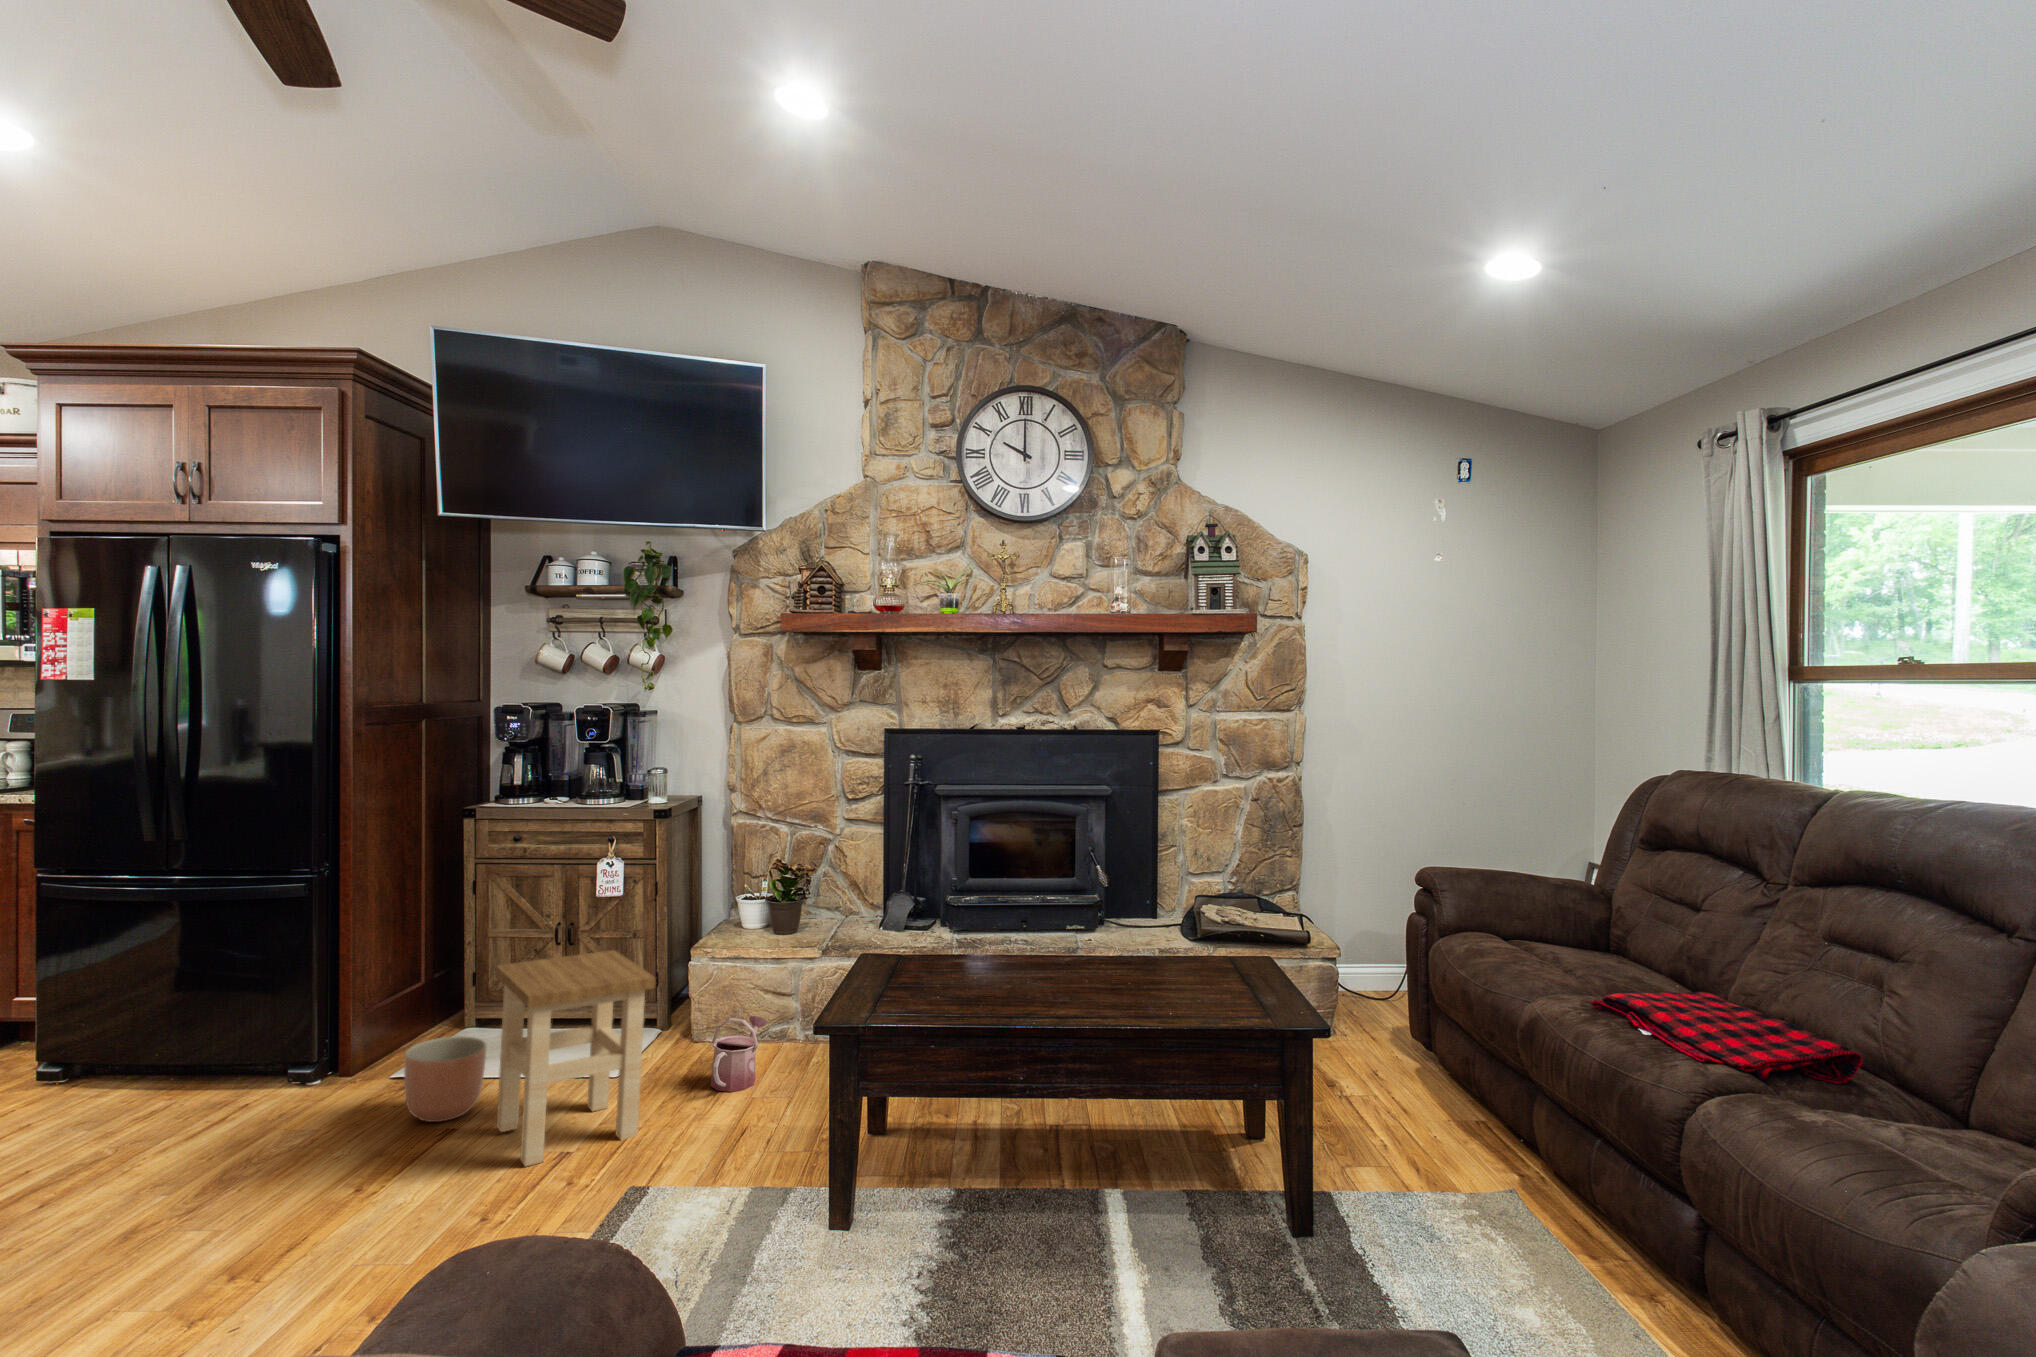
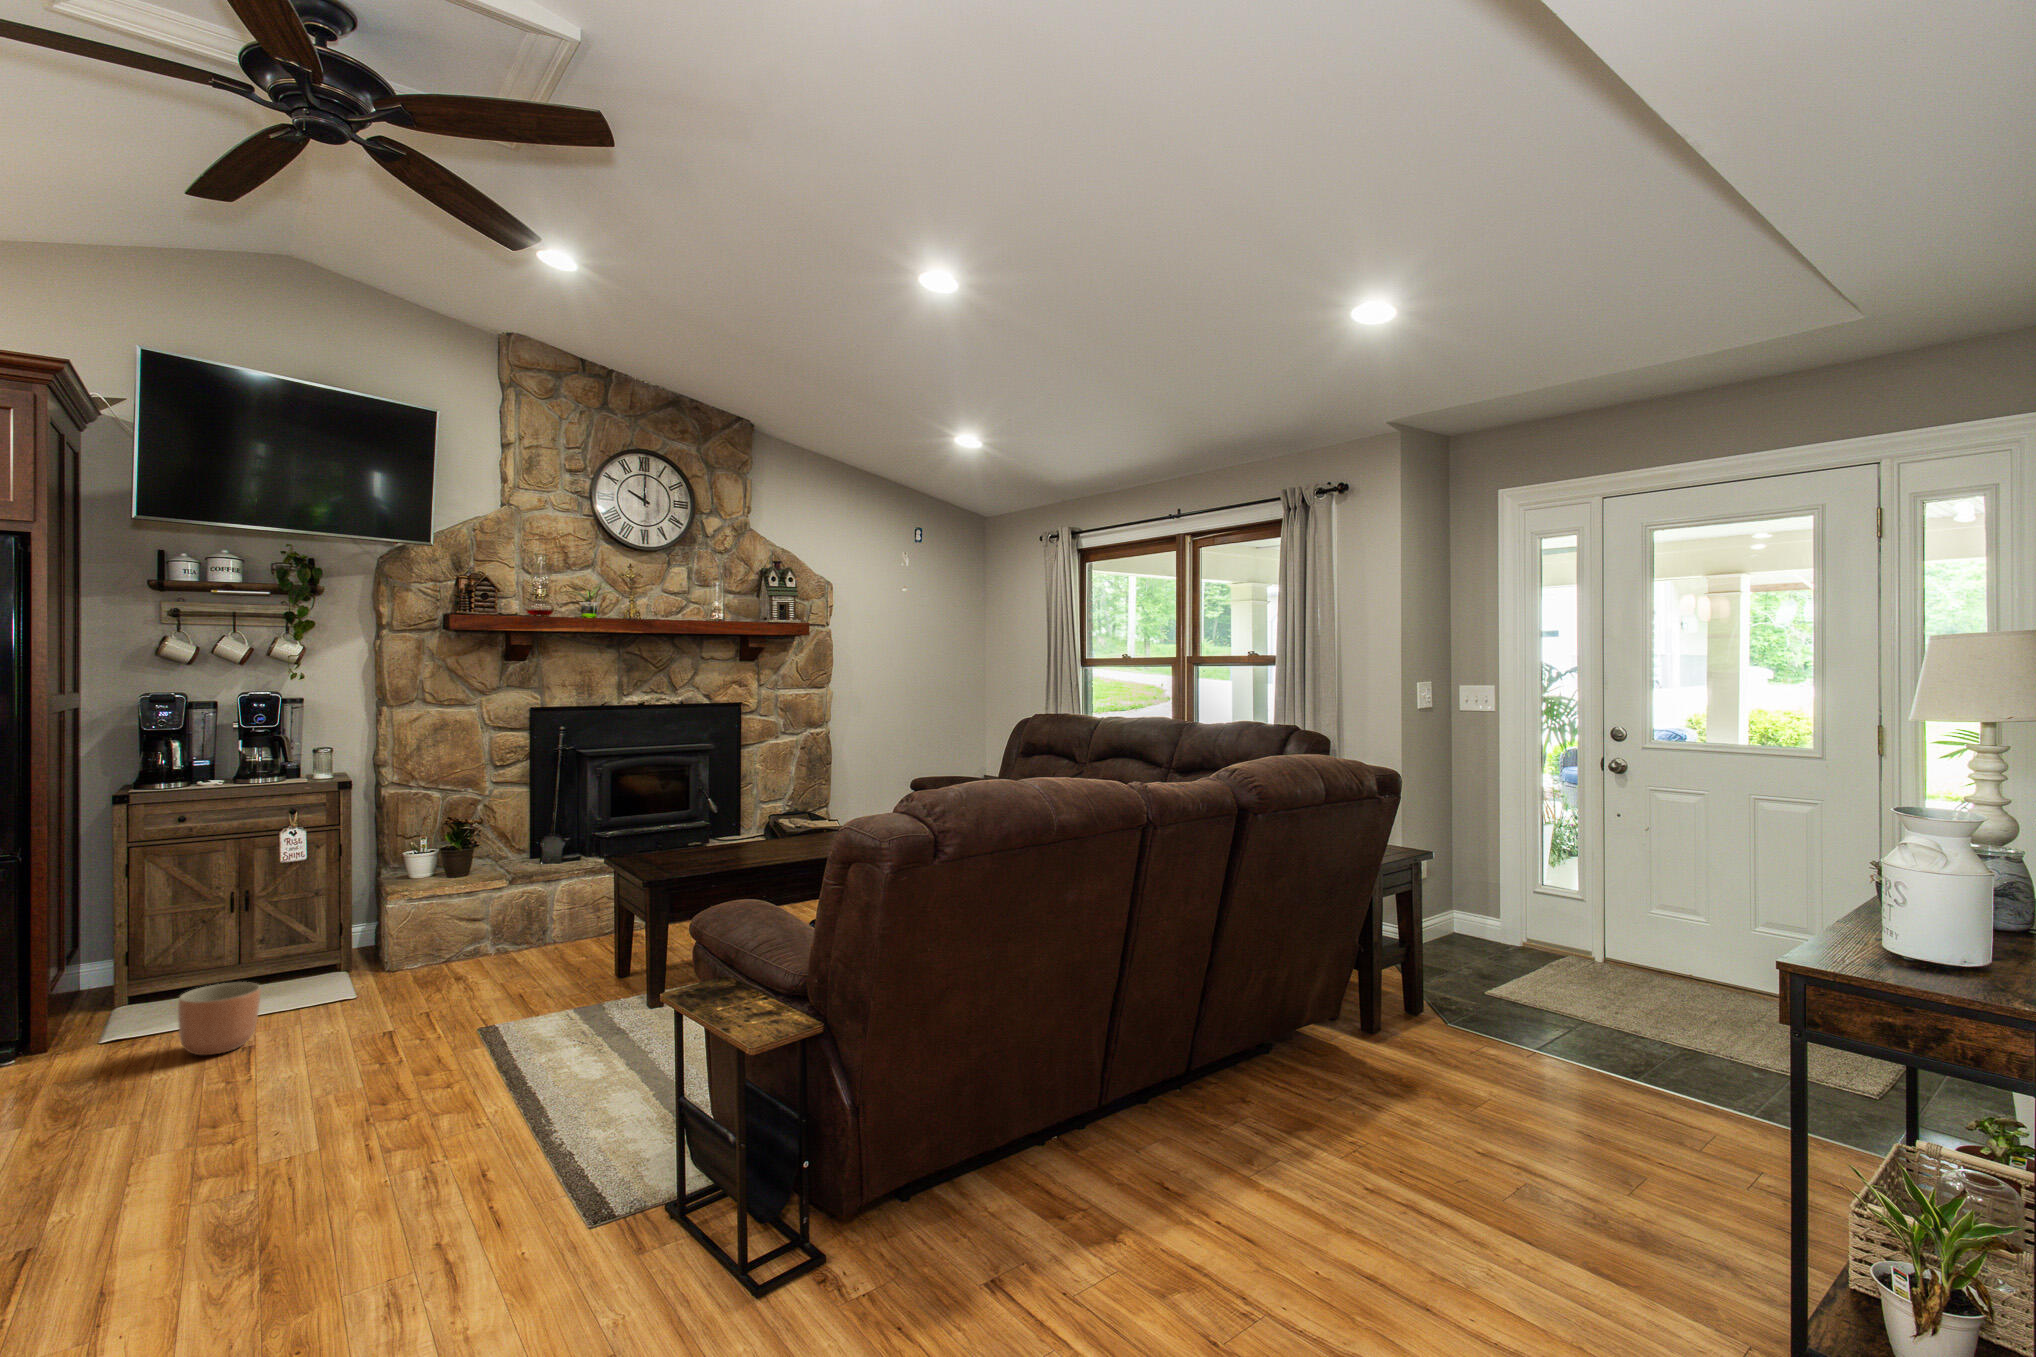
stool: present [496,950,656,1166] -> none [295,888,456,1050]
watering can: present [711,1016,767,1092] -> none [455,931,499,987]

